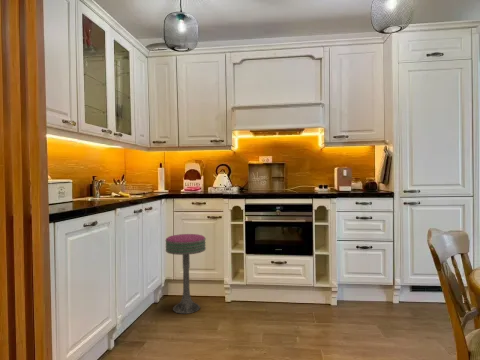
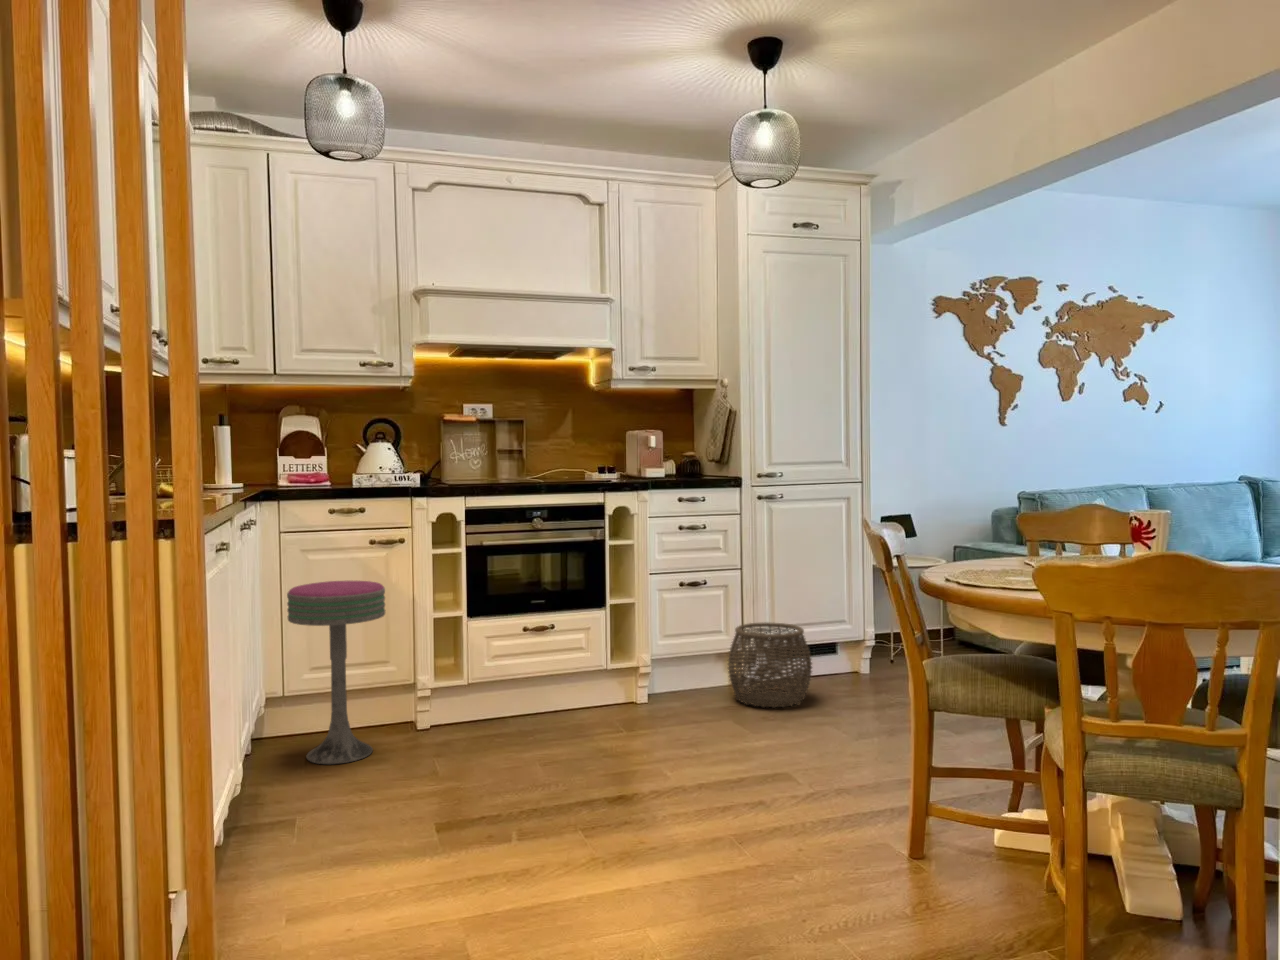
woven basket: none [379,271,431,323] -> present [728,622,812,708]

